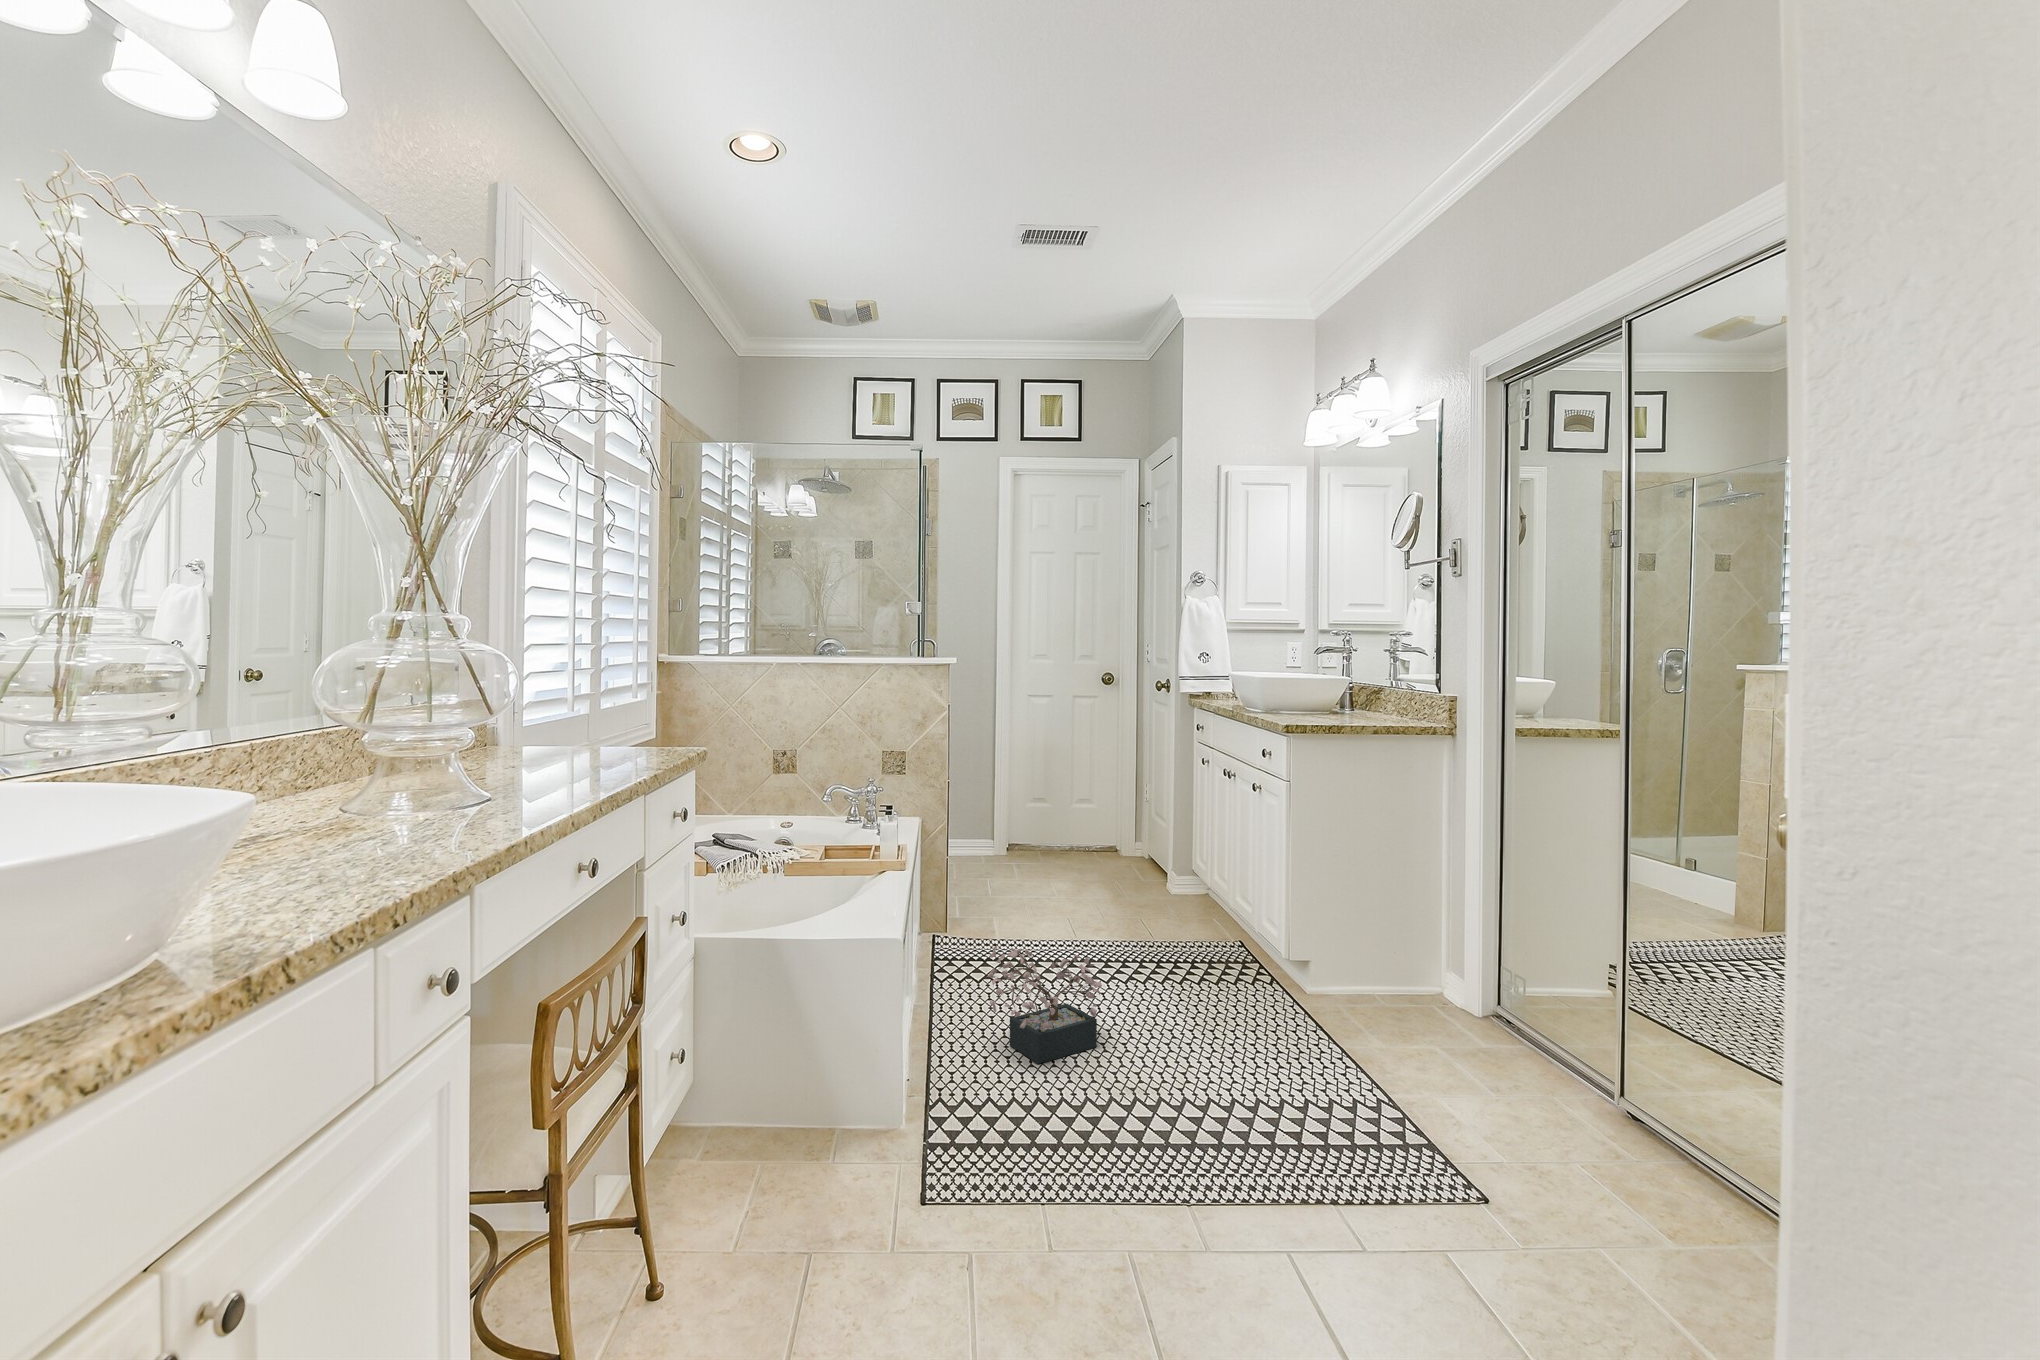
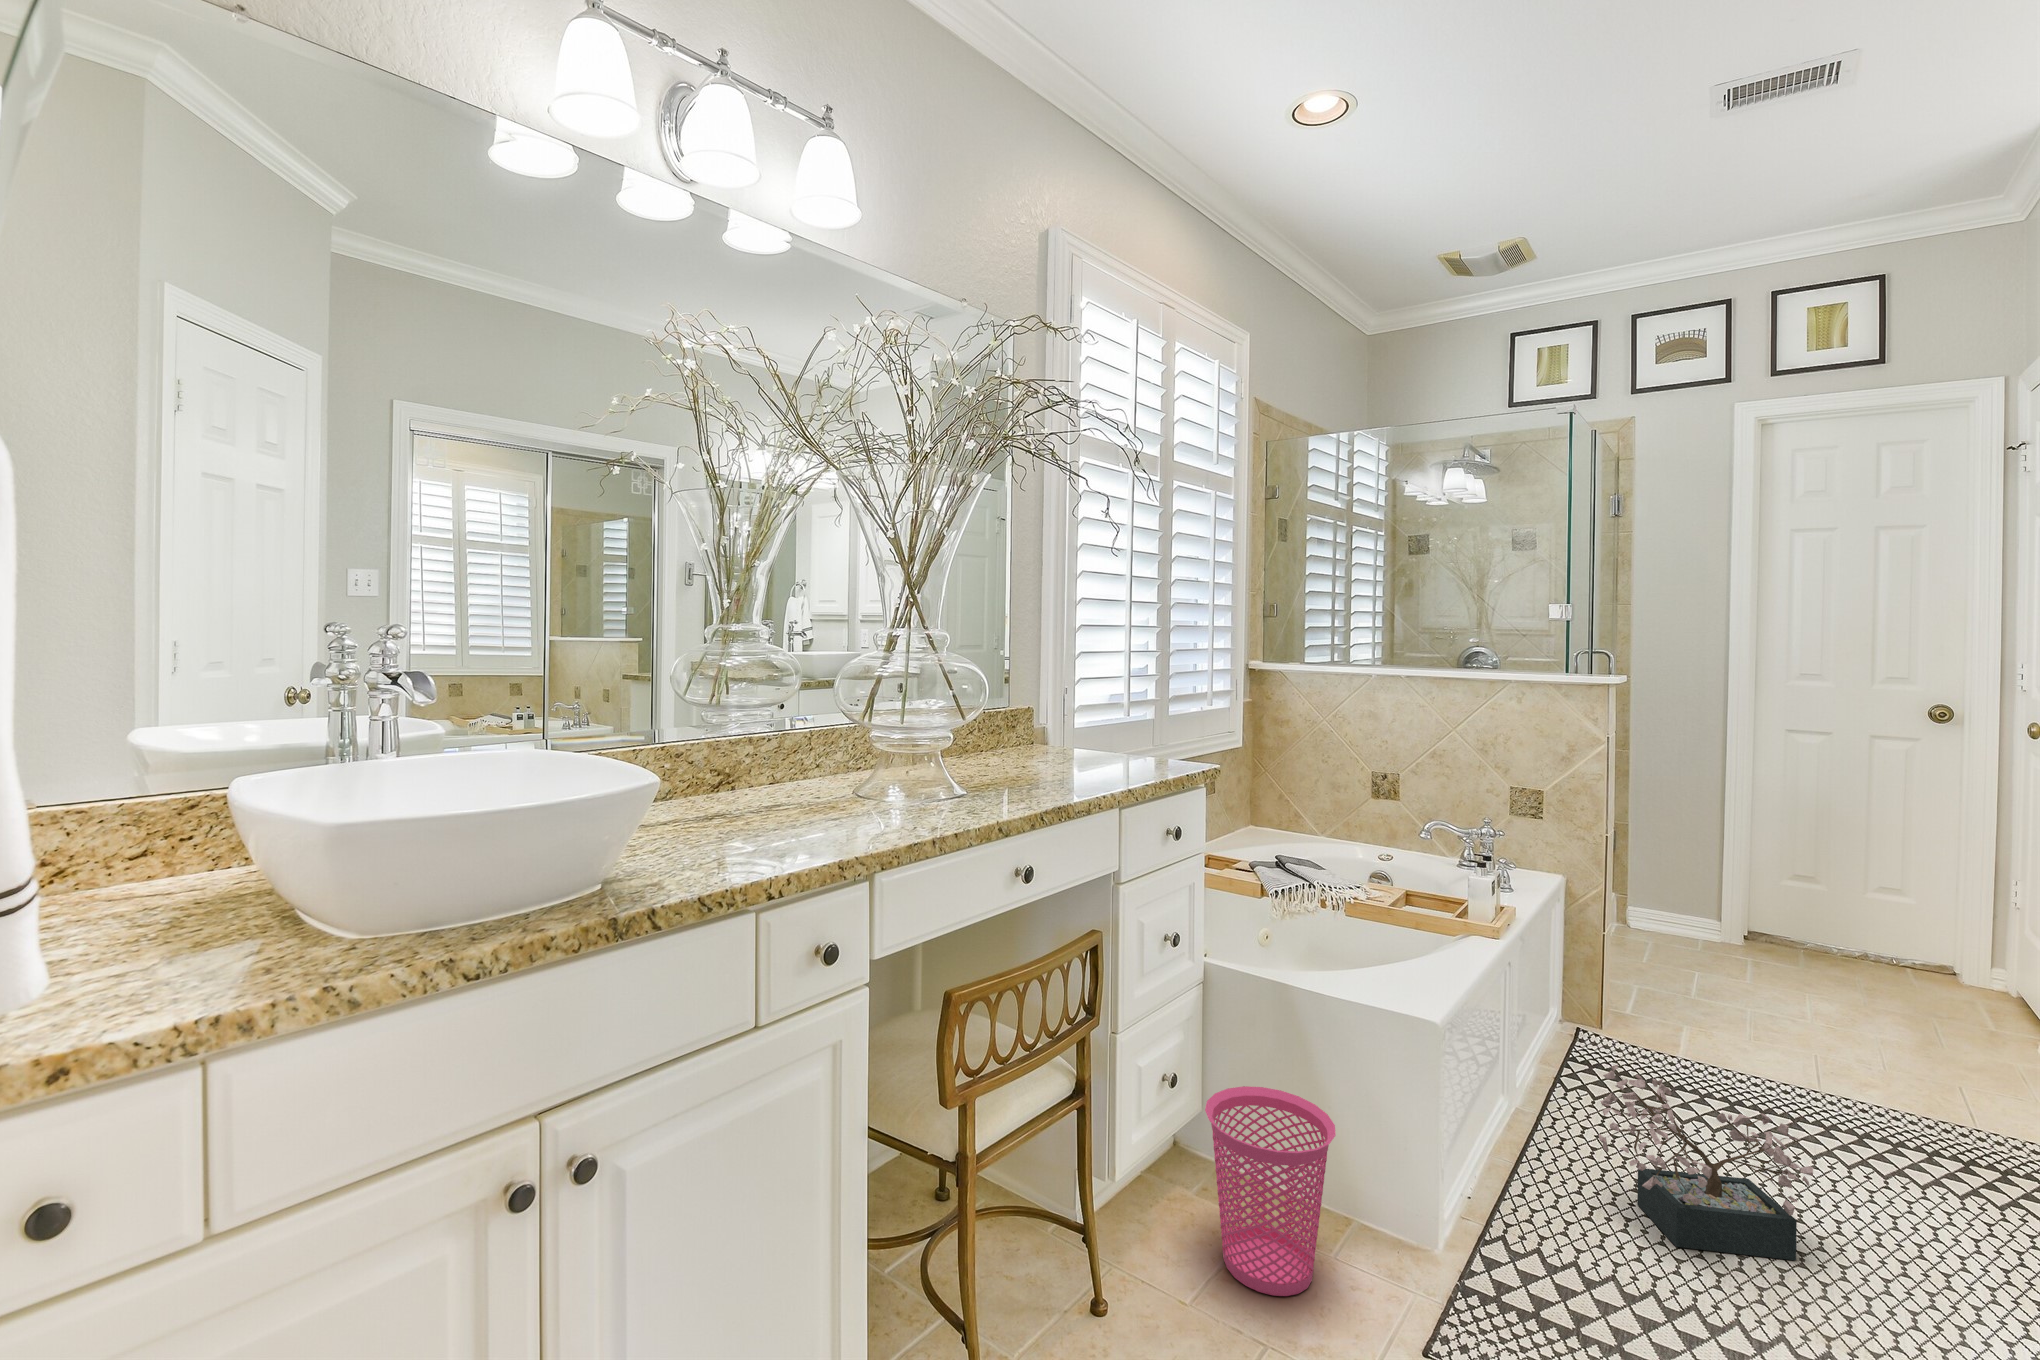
waste basket: none [730,1035,845,1219] -> present [1205,1086,1336,1296]

